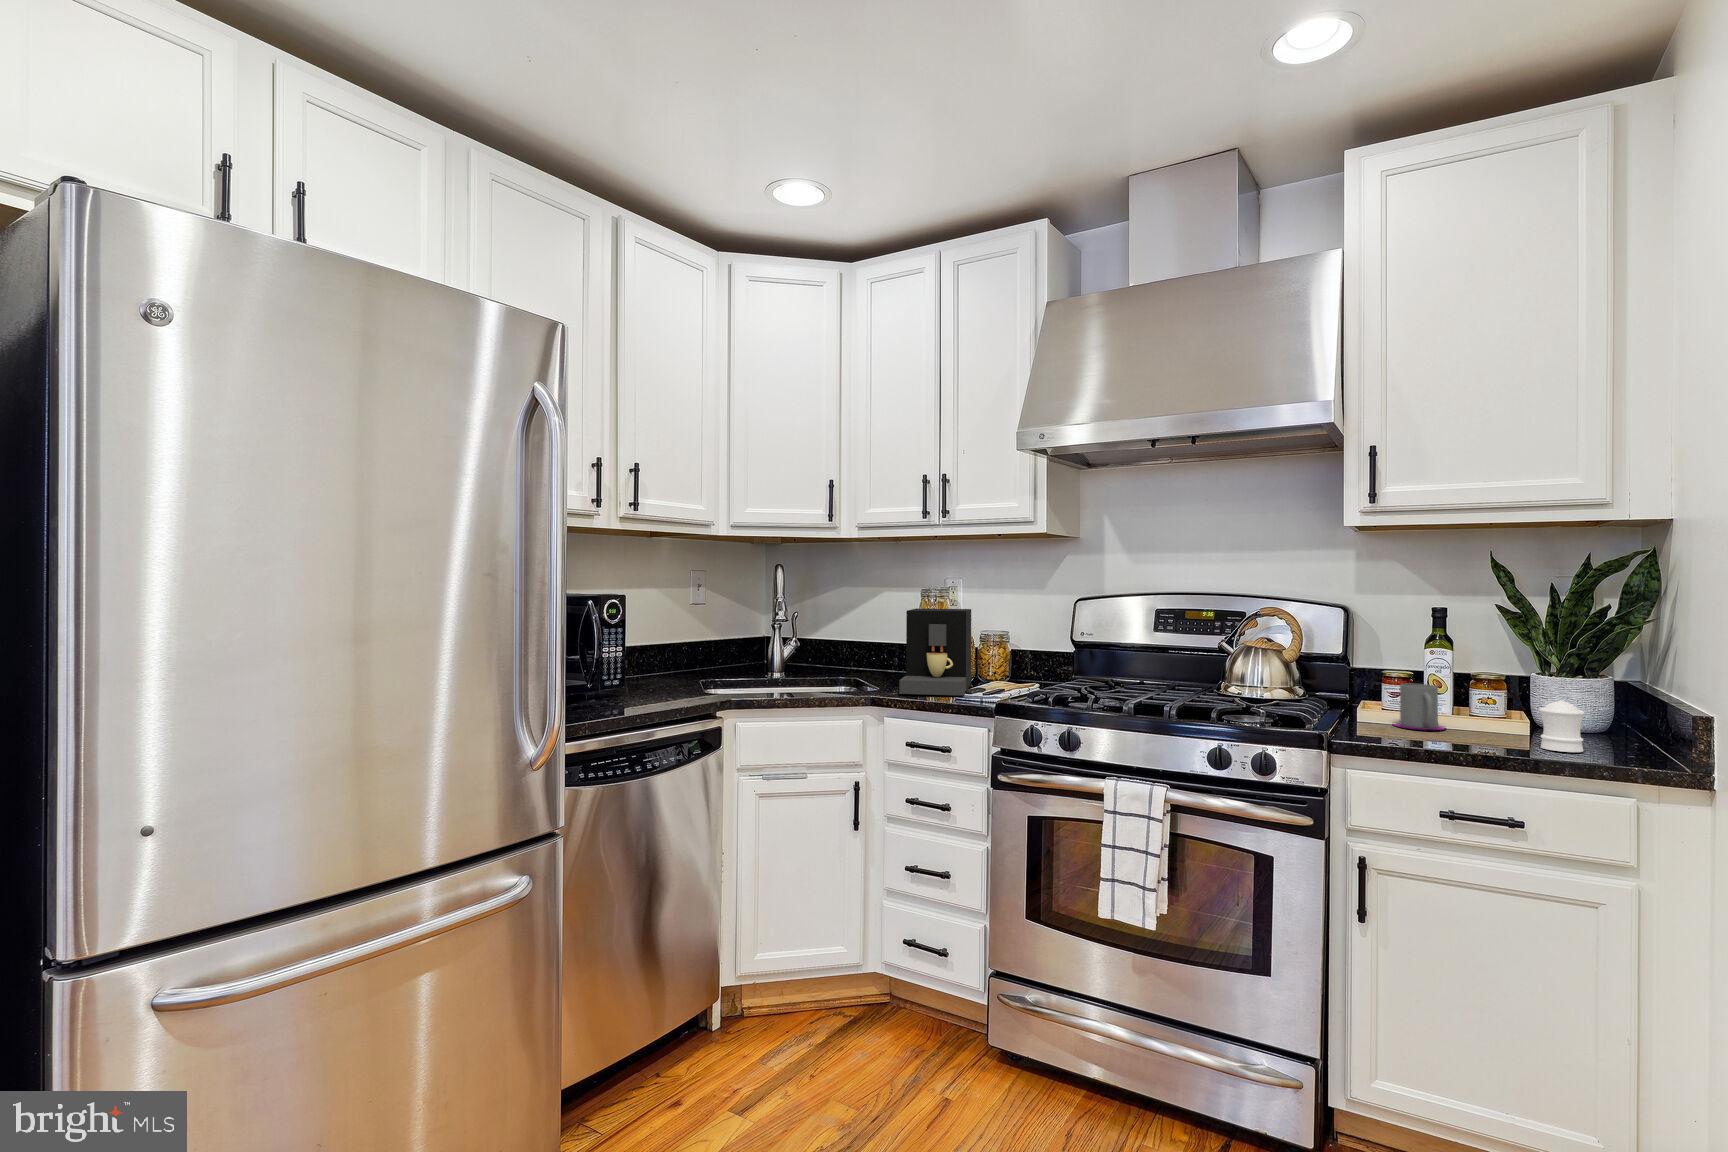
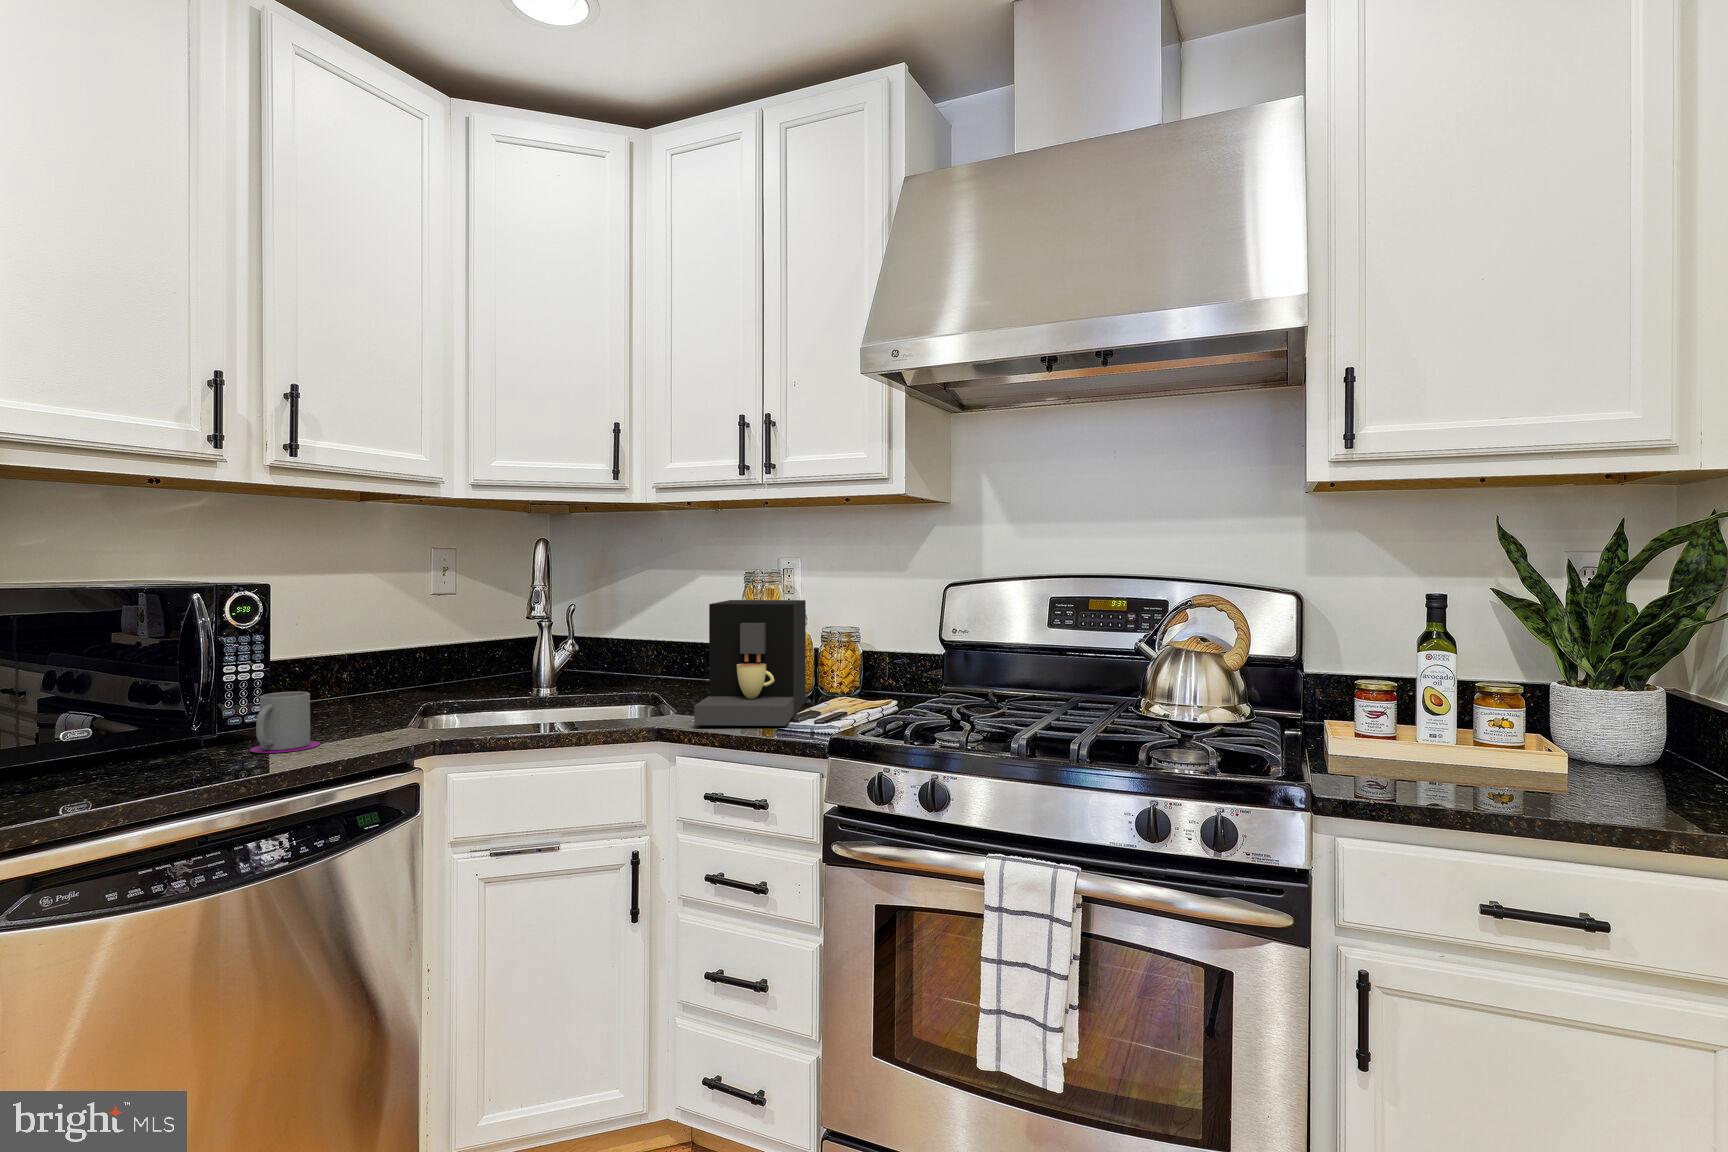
mug: present [1393,683,1445,730] -> present [250,691,320,753]
salt shaker: present [1539,700,1585,752] -> none [1604,731,1673,809]

